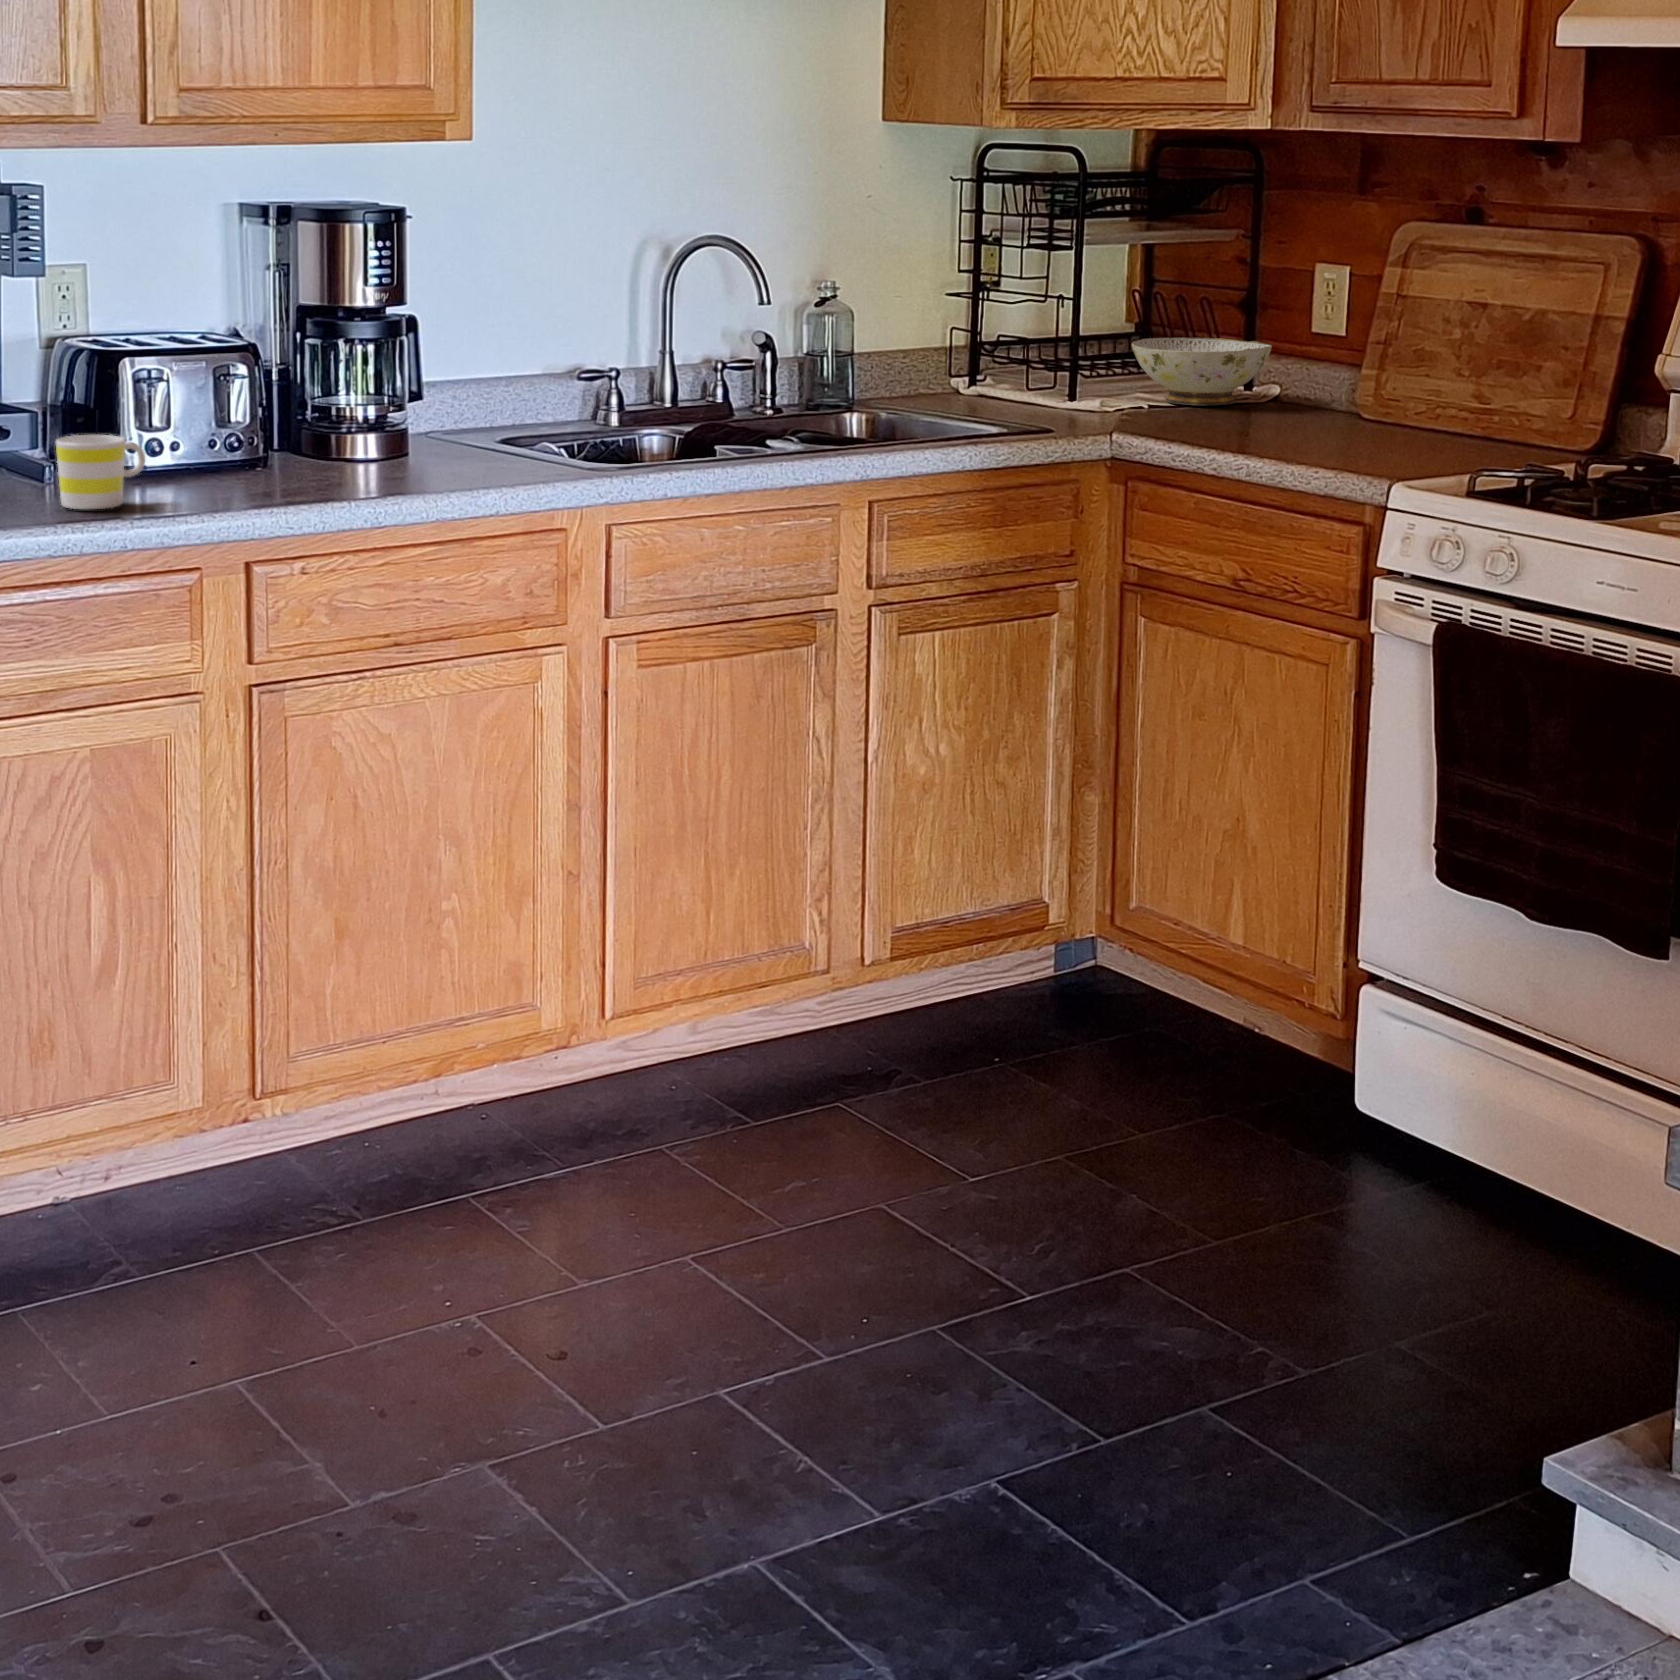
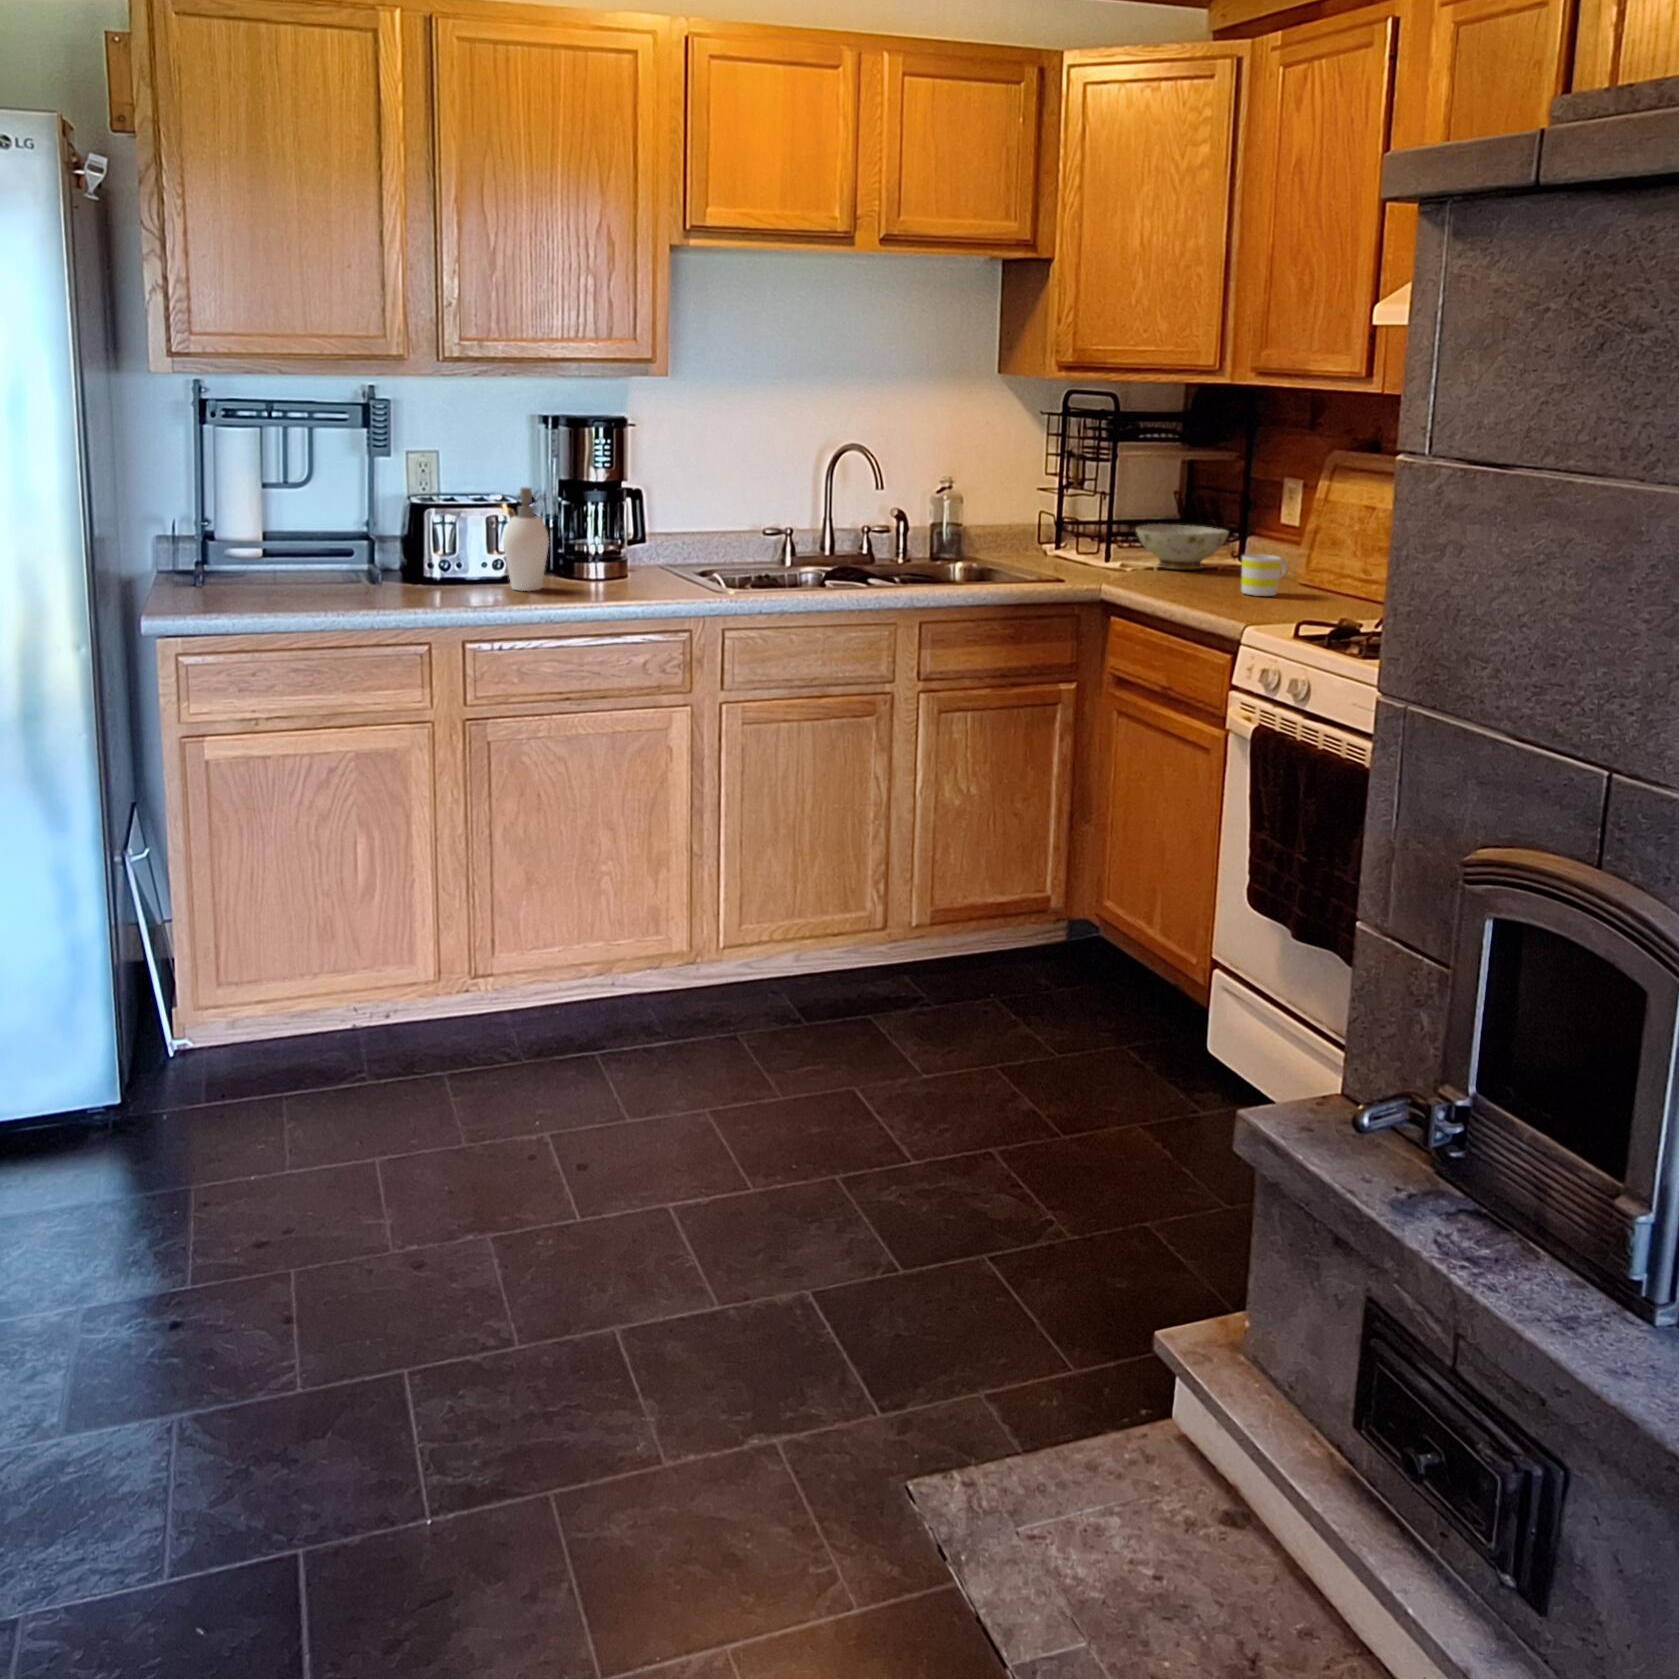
soap dispenser: none [251,317,334,482] -> present [503,487,549,591]
mug: present [56,435,145,509] -> present [1241,554,1287,596]

